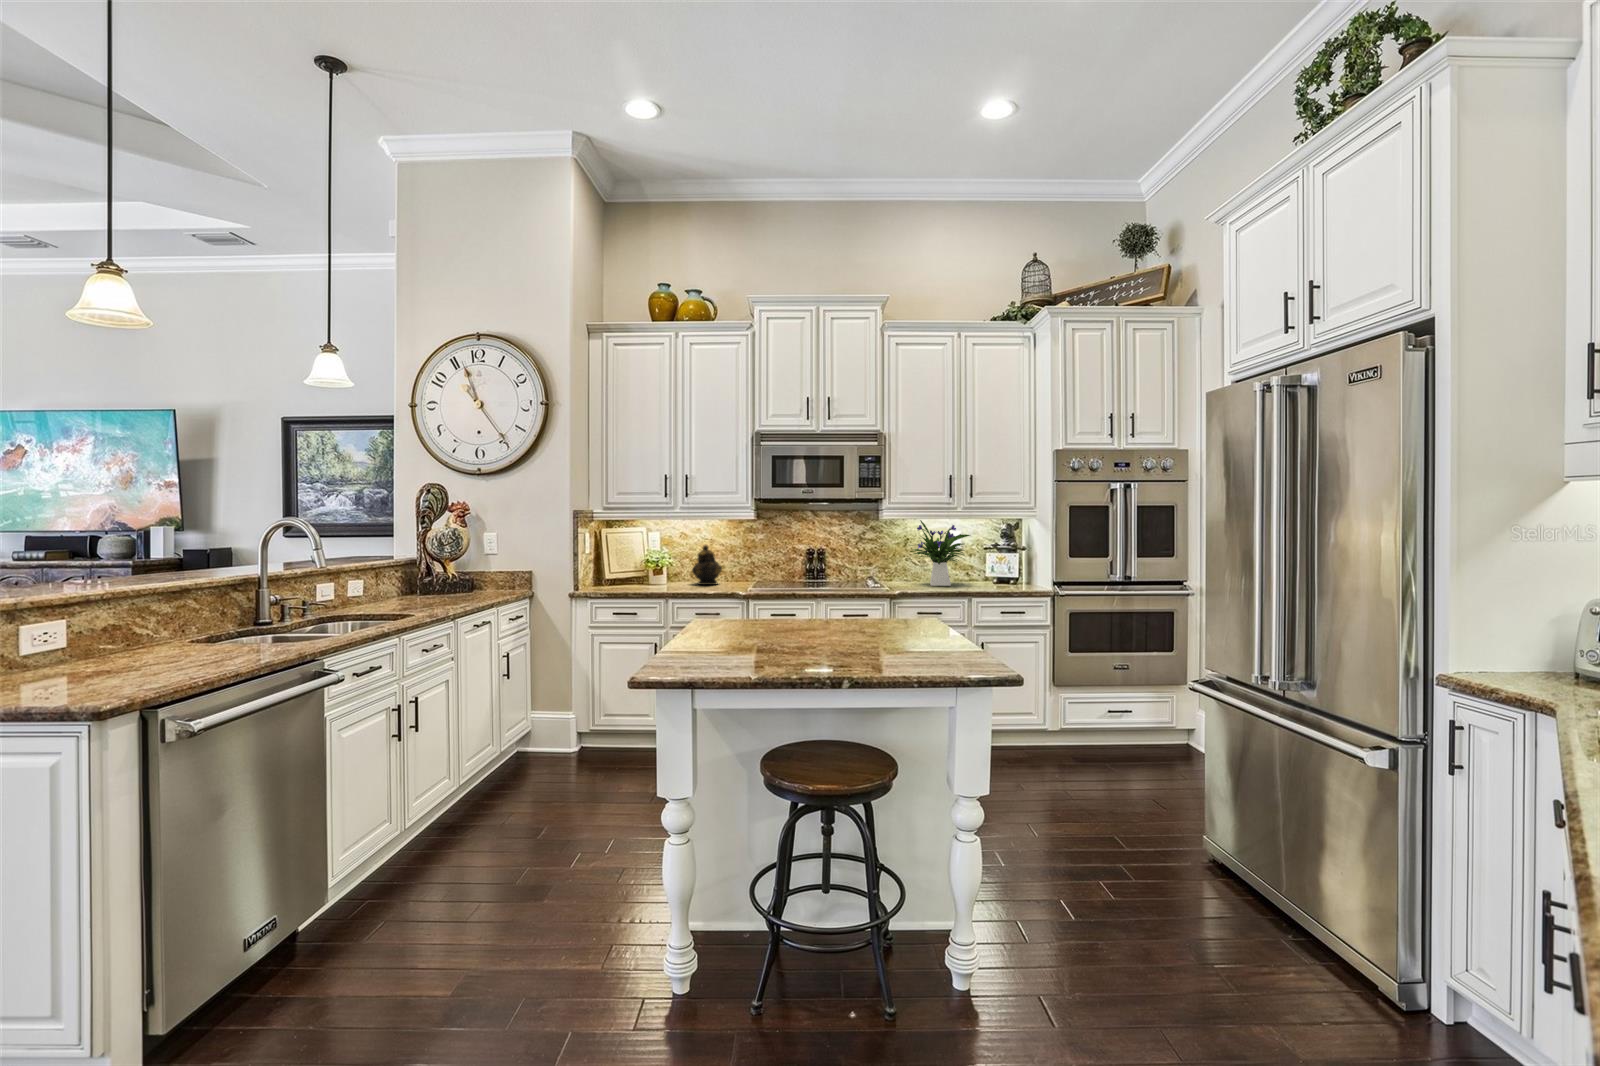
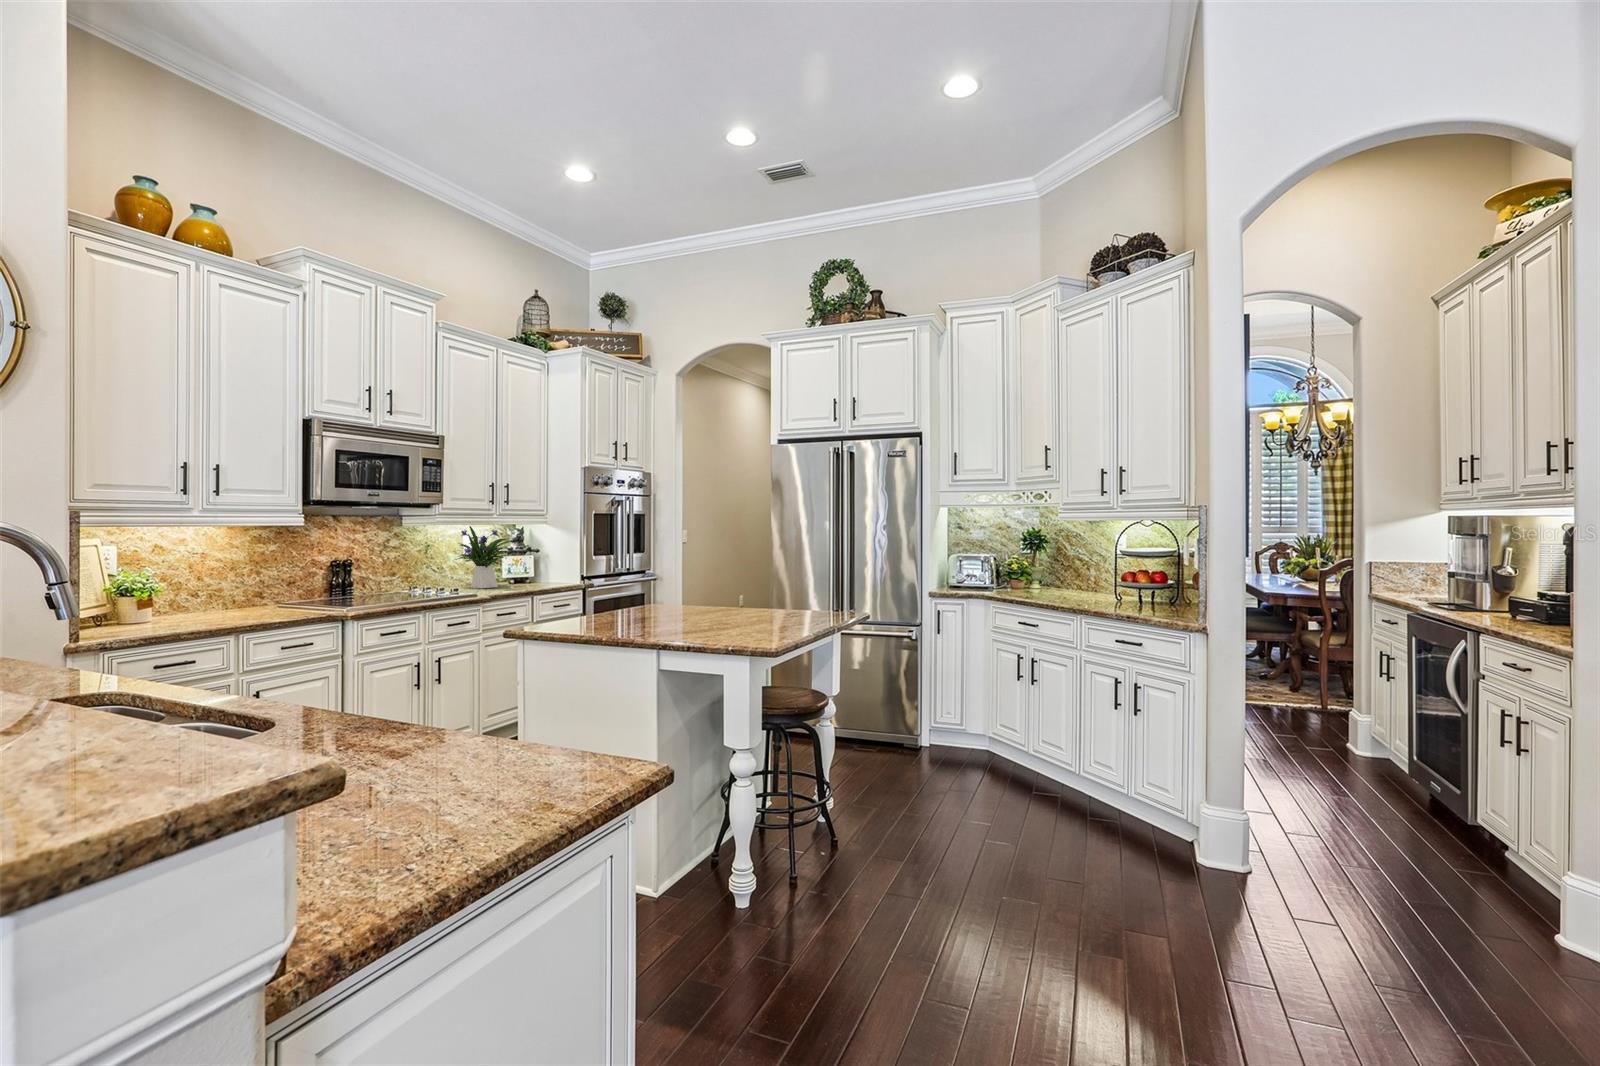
teapot: present [692,545,722,585] -> none [212,560,260,612]

